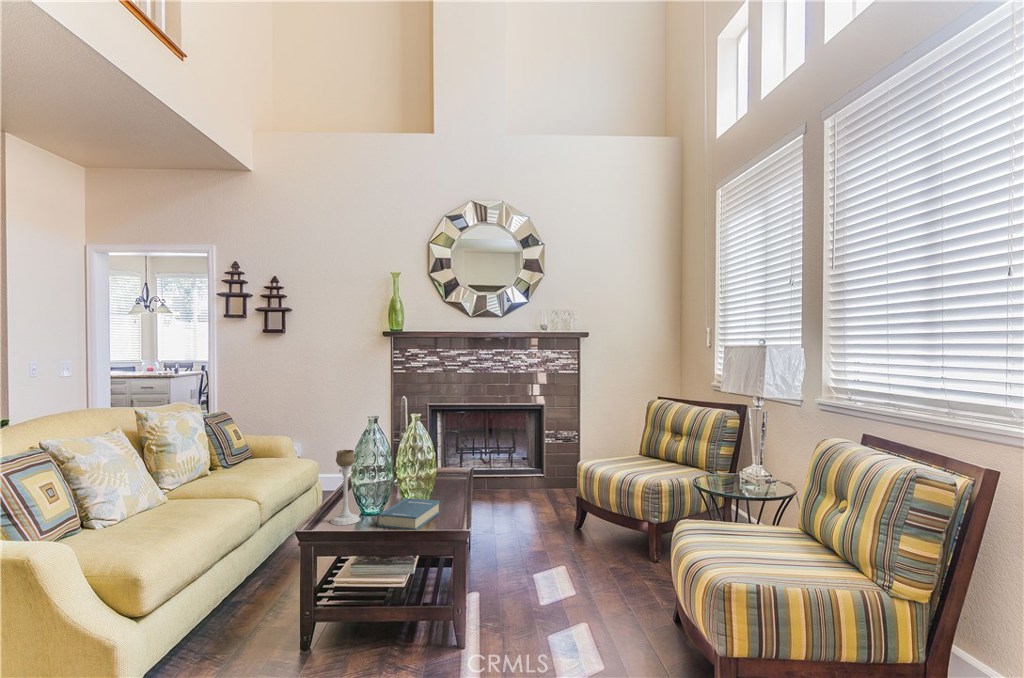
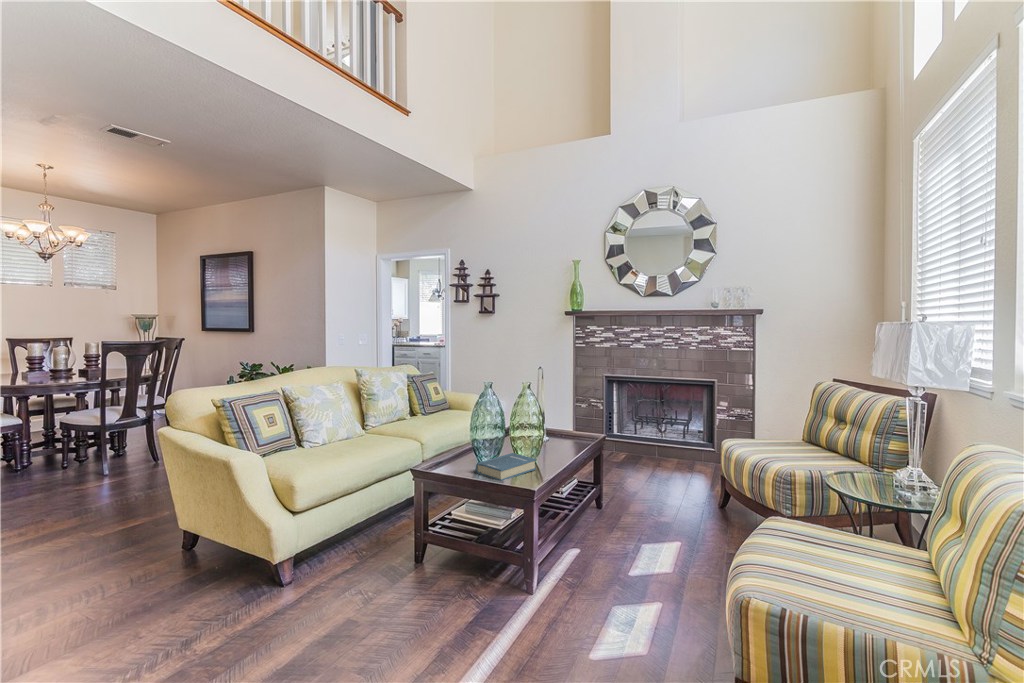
candle holder: present [331,450,360,525] -> none [449,408,472,468]

